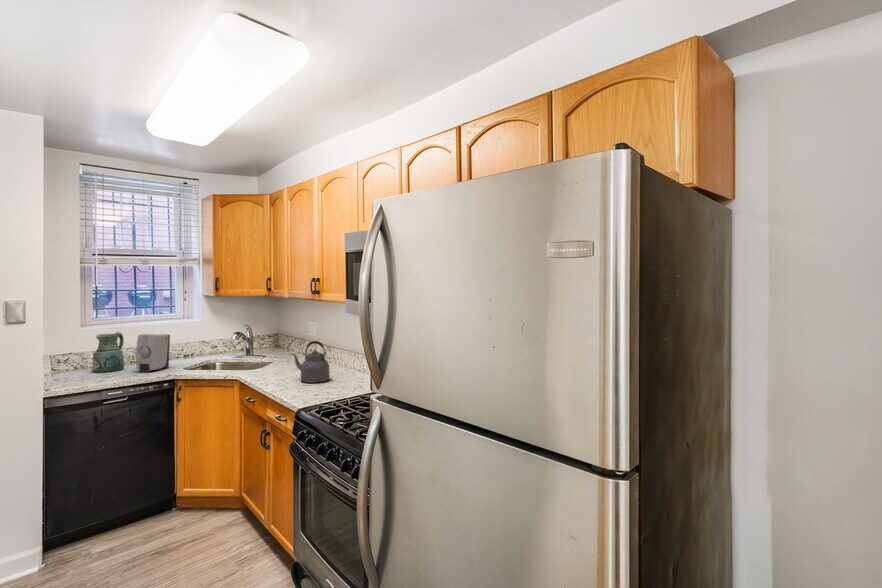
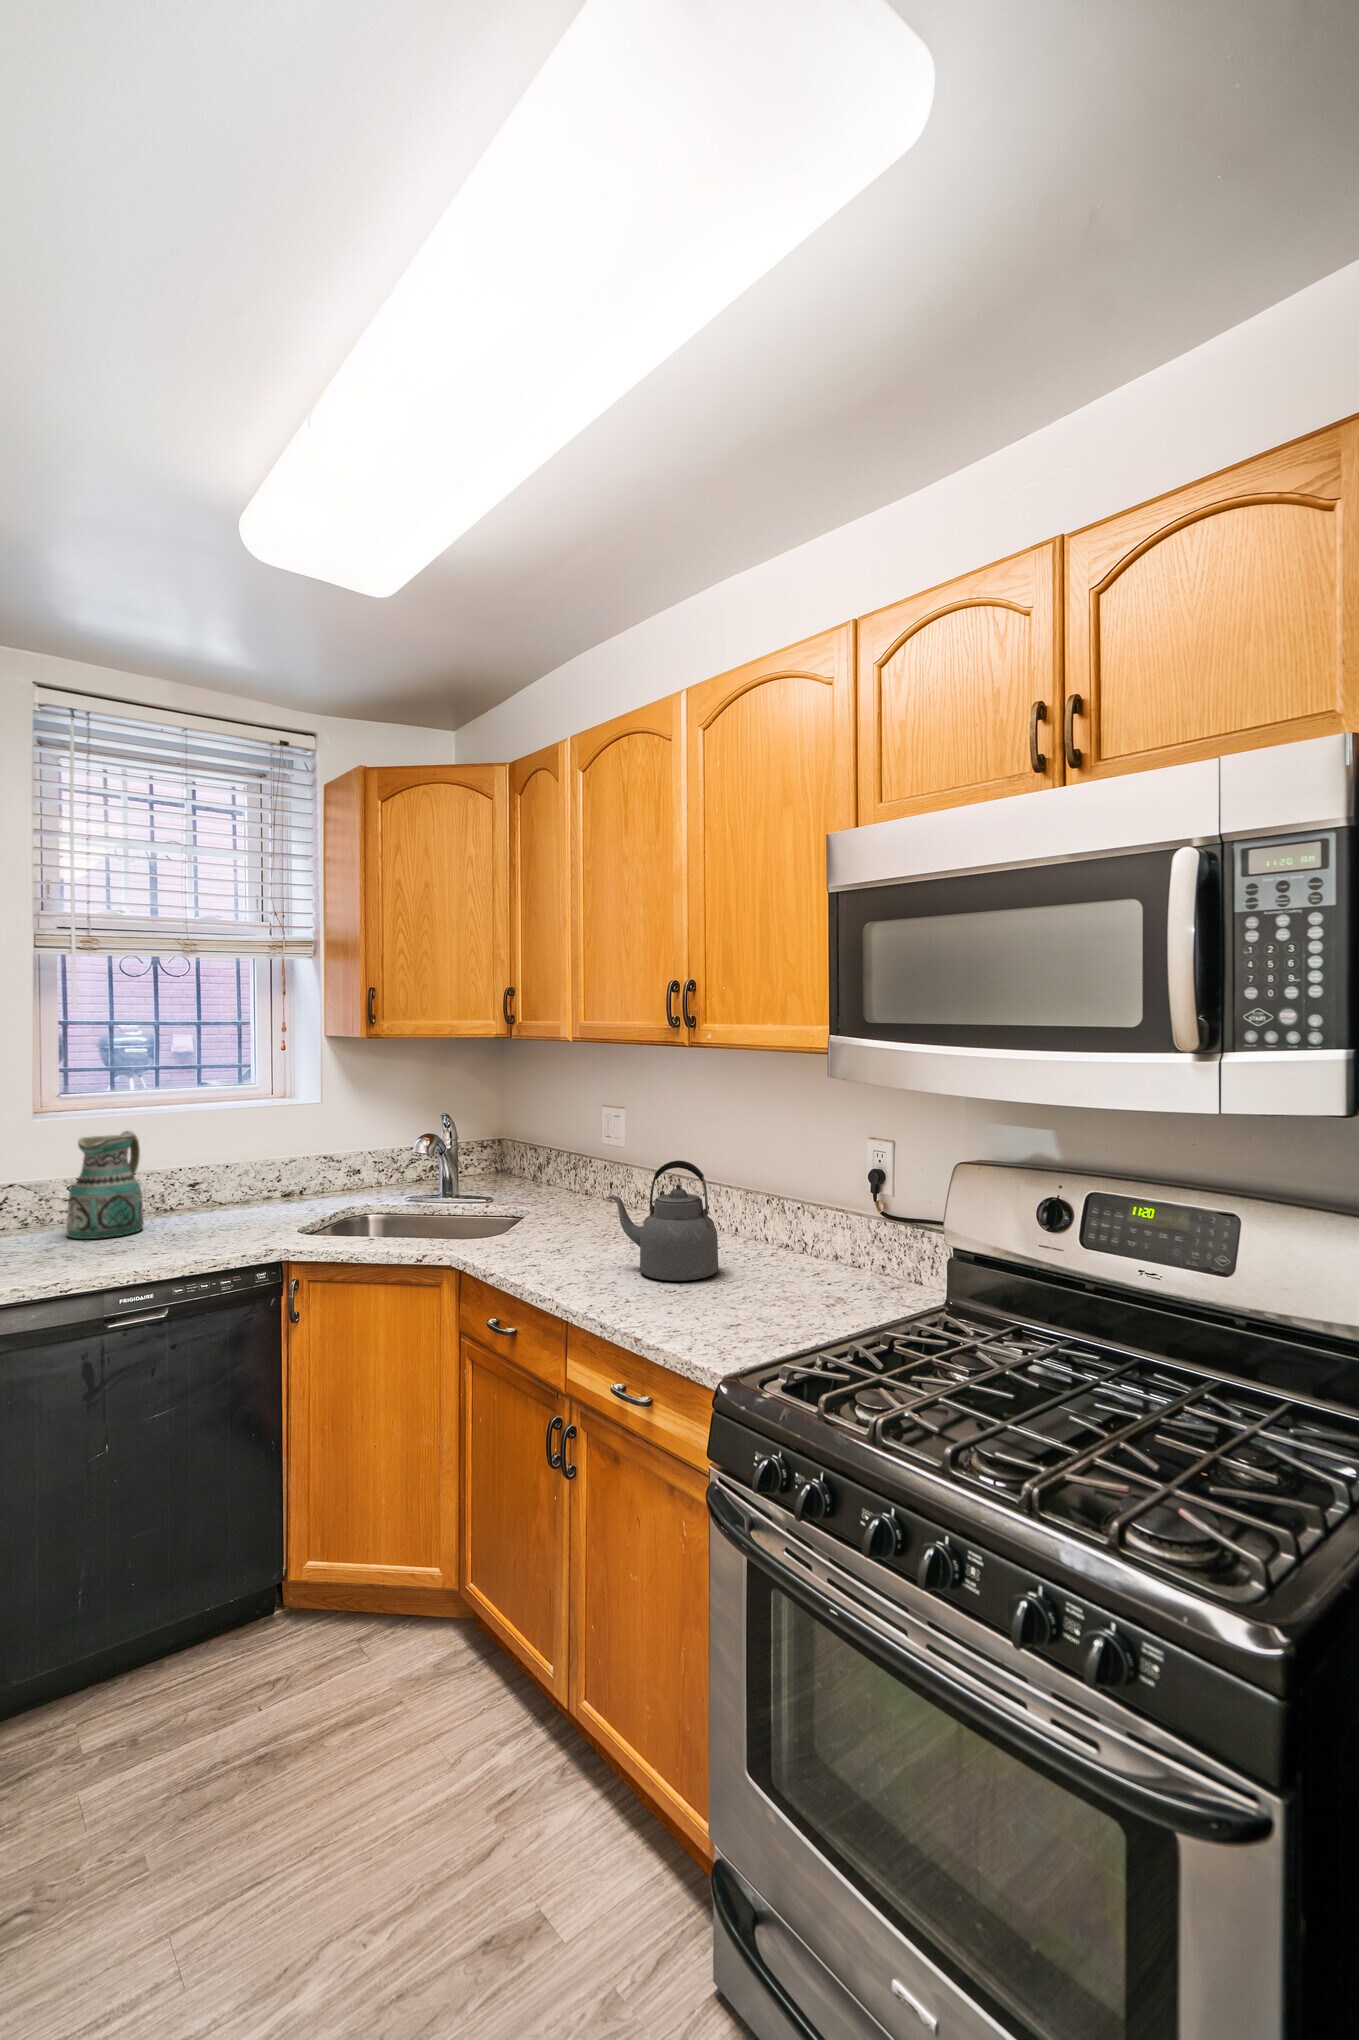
soap dispenser: present [136,334,170,372] -> none [179,1137,260,1240]

